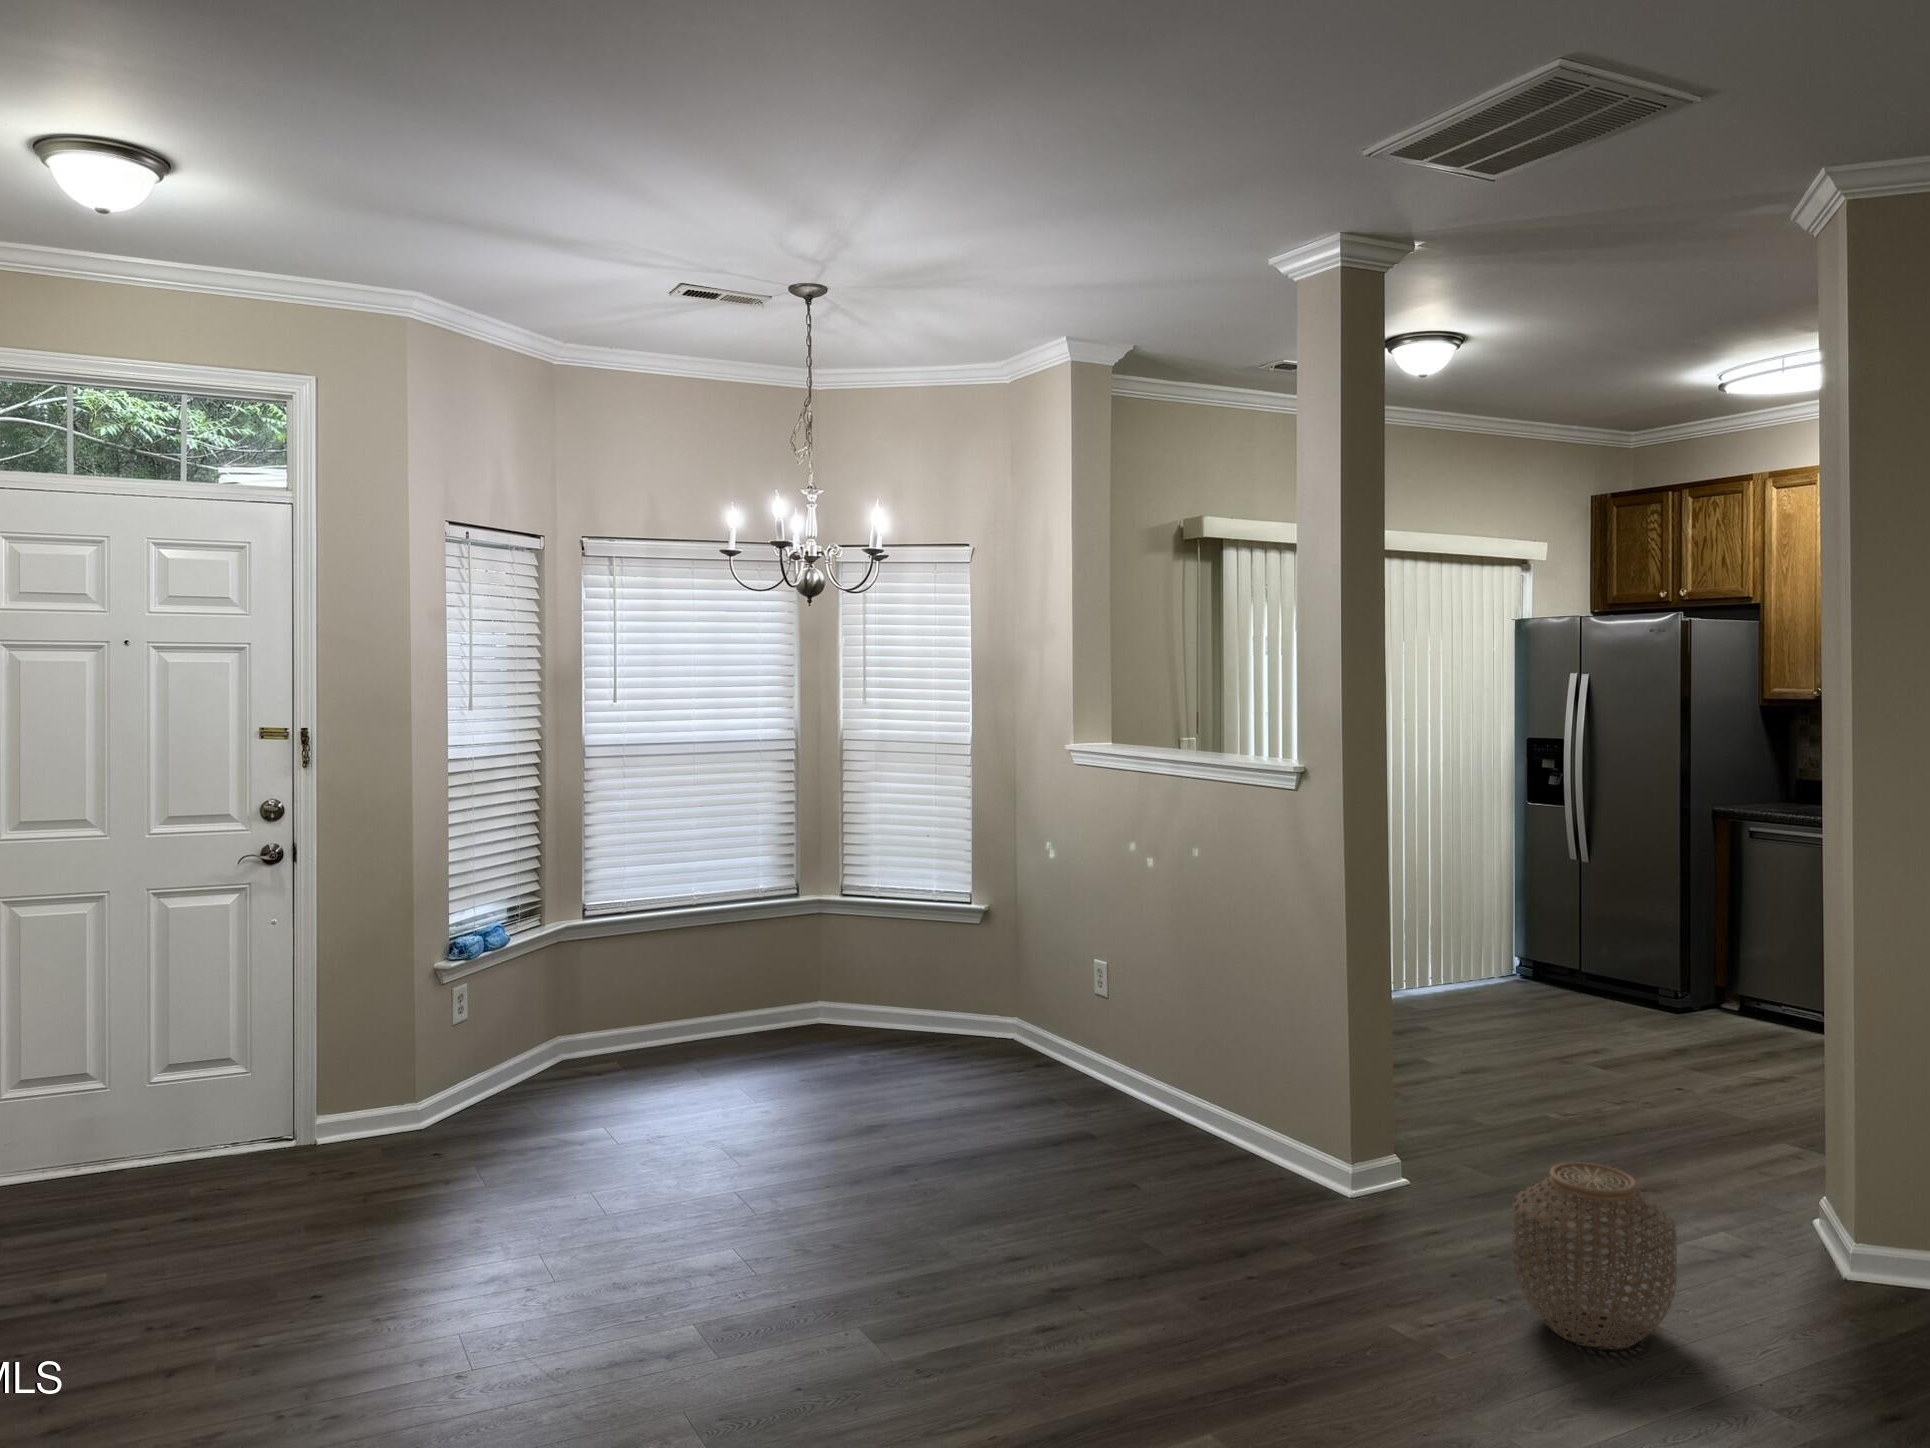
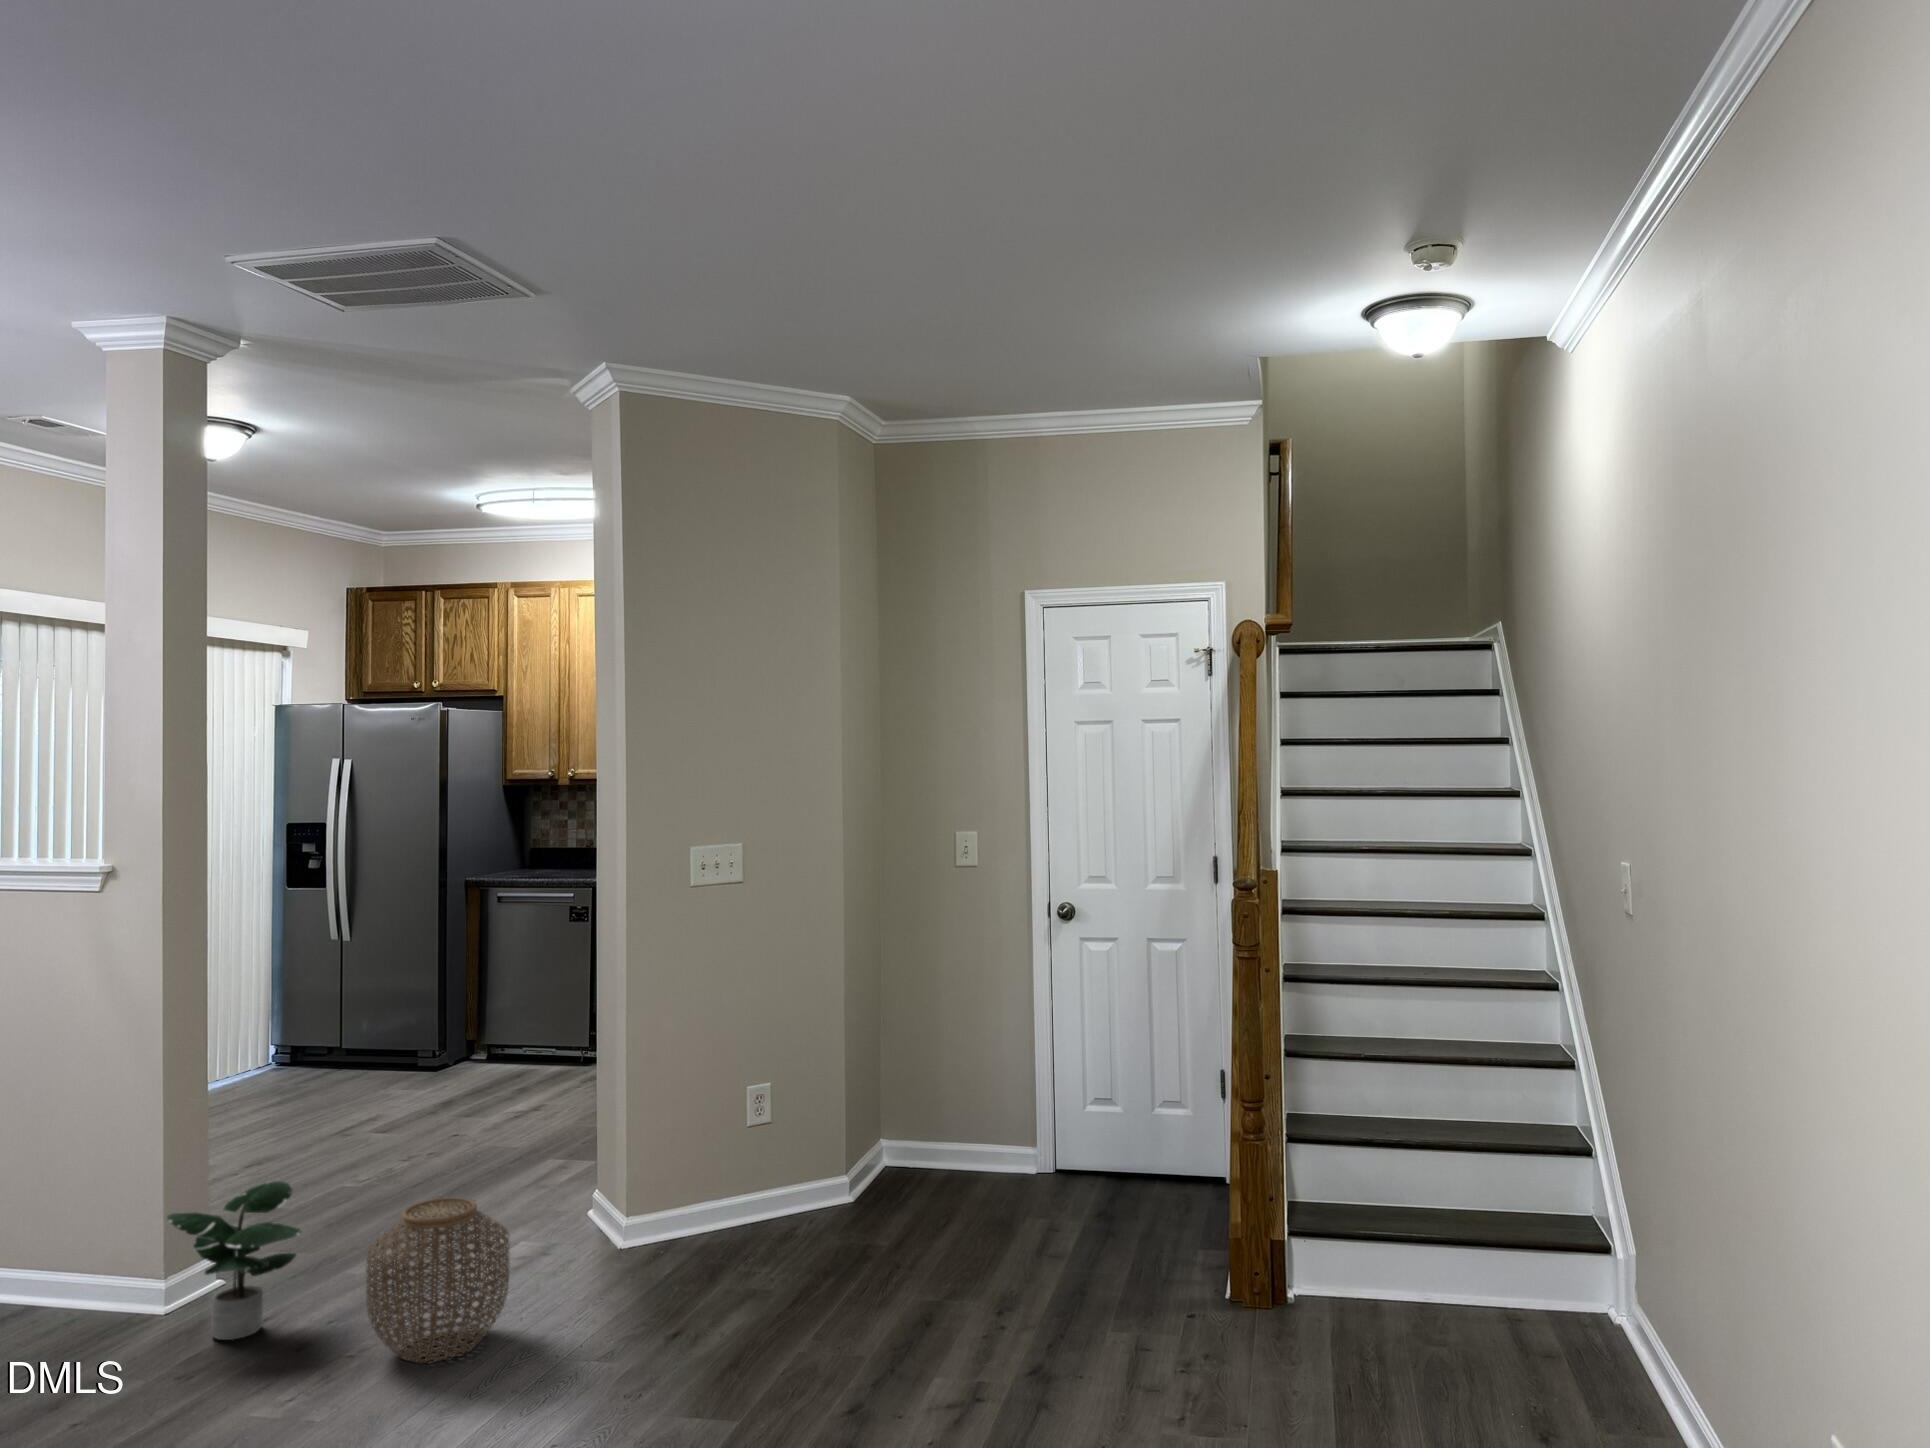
potted plant: none [1340,1094,1461,1242] -> present [167,1181,302,1340]

